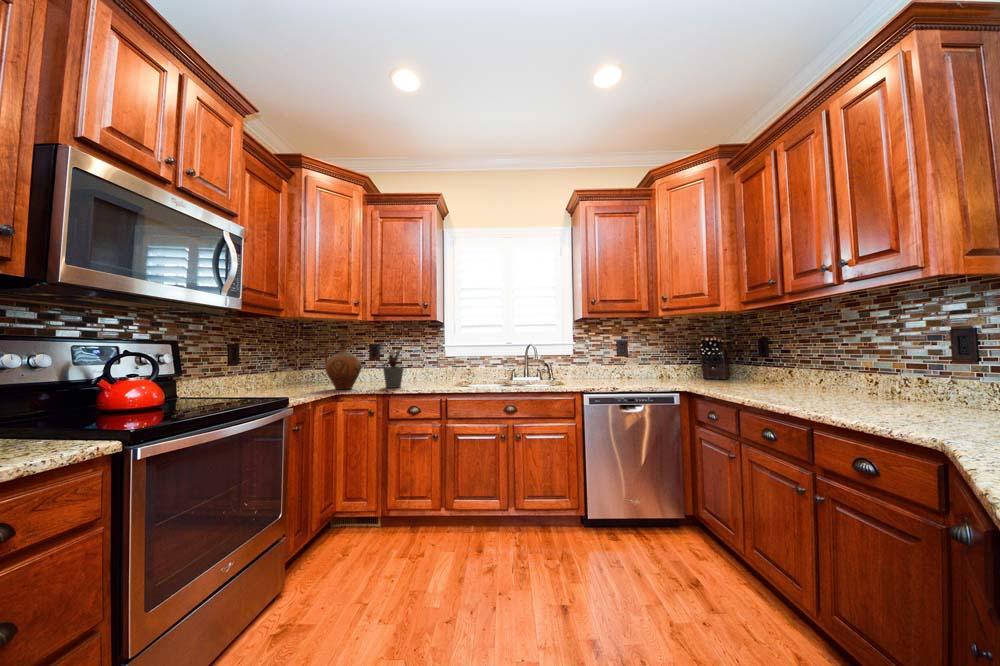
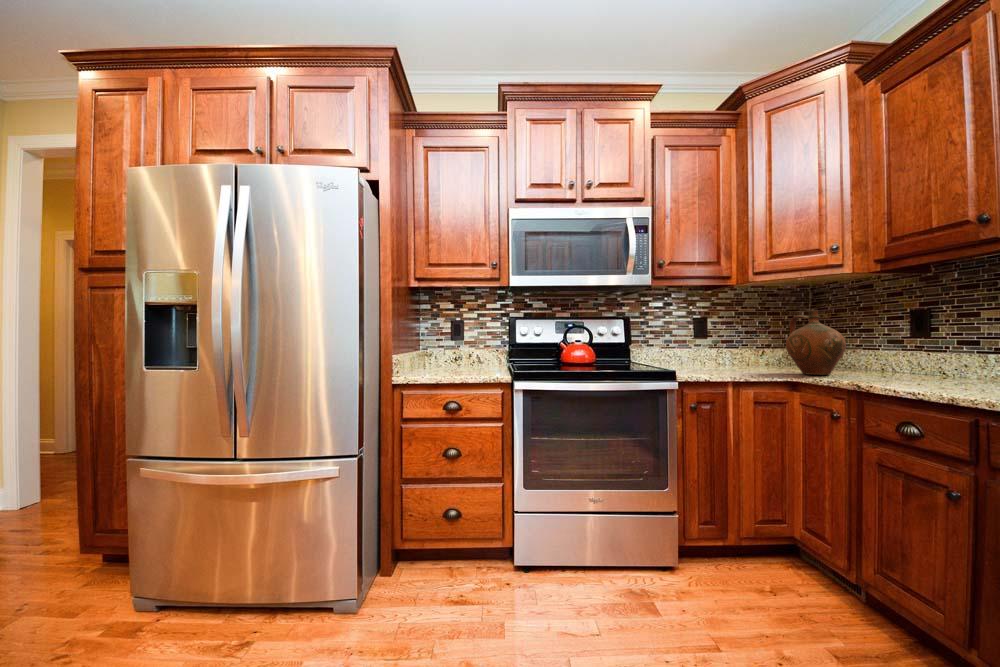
potted plant: present [379,350,403,388] -> none [866,317,937,383]

